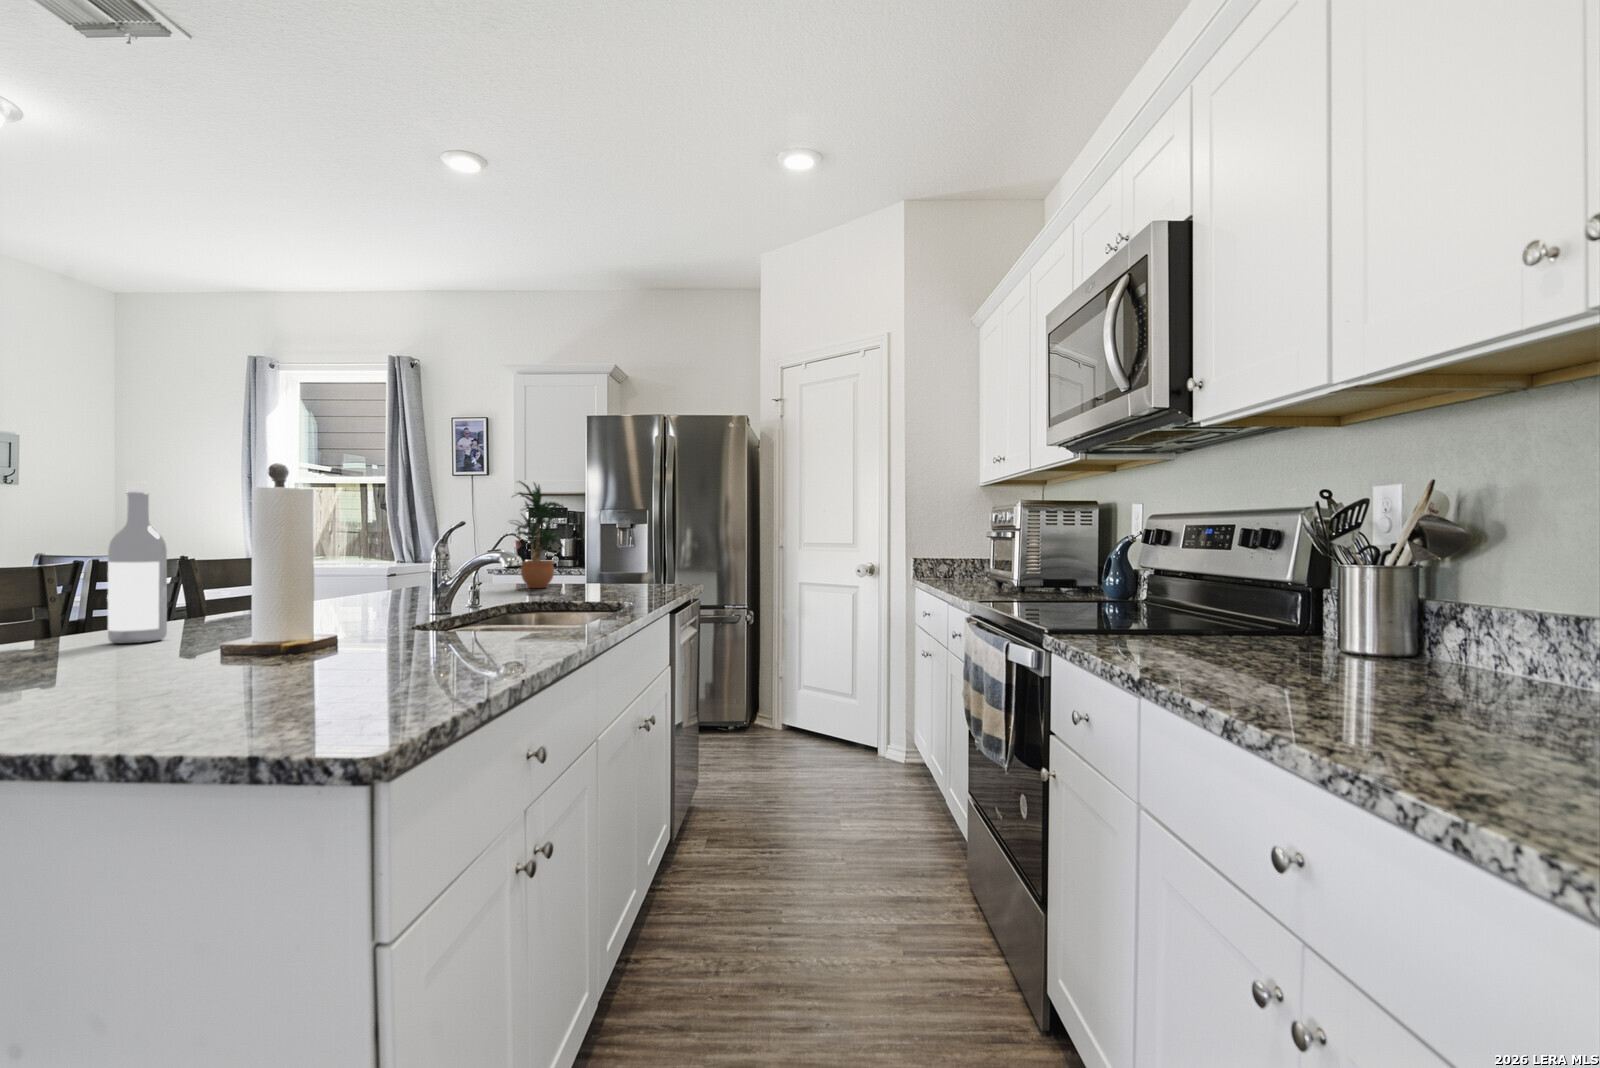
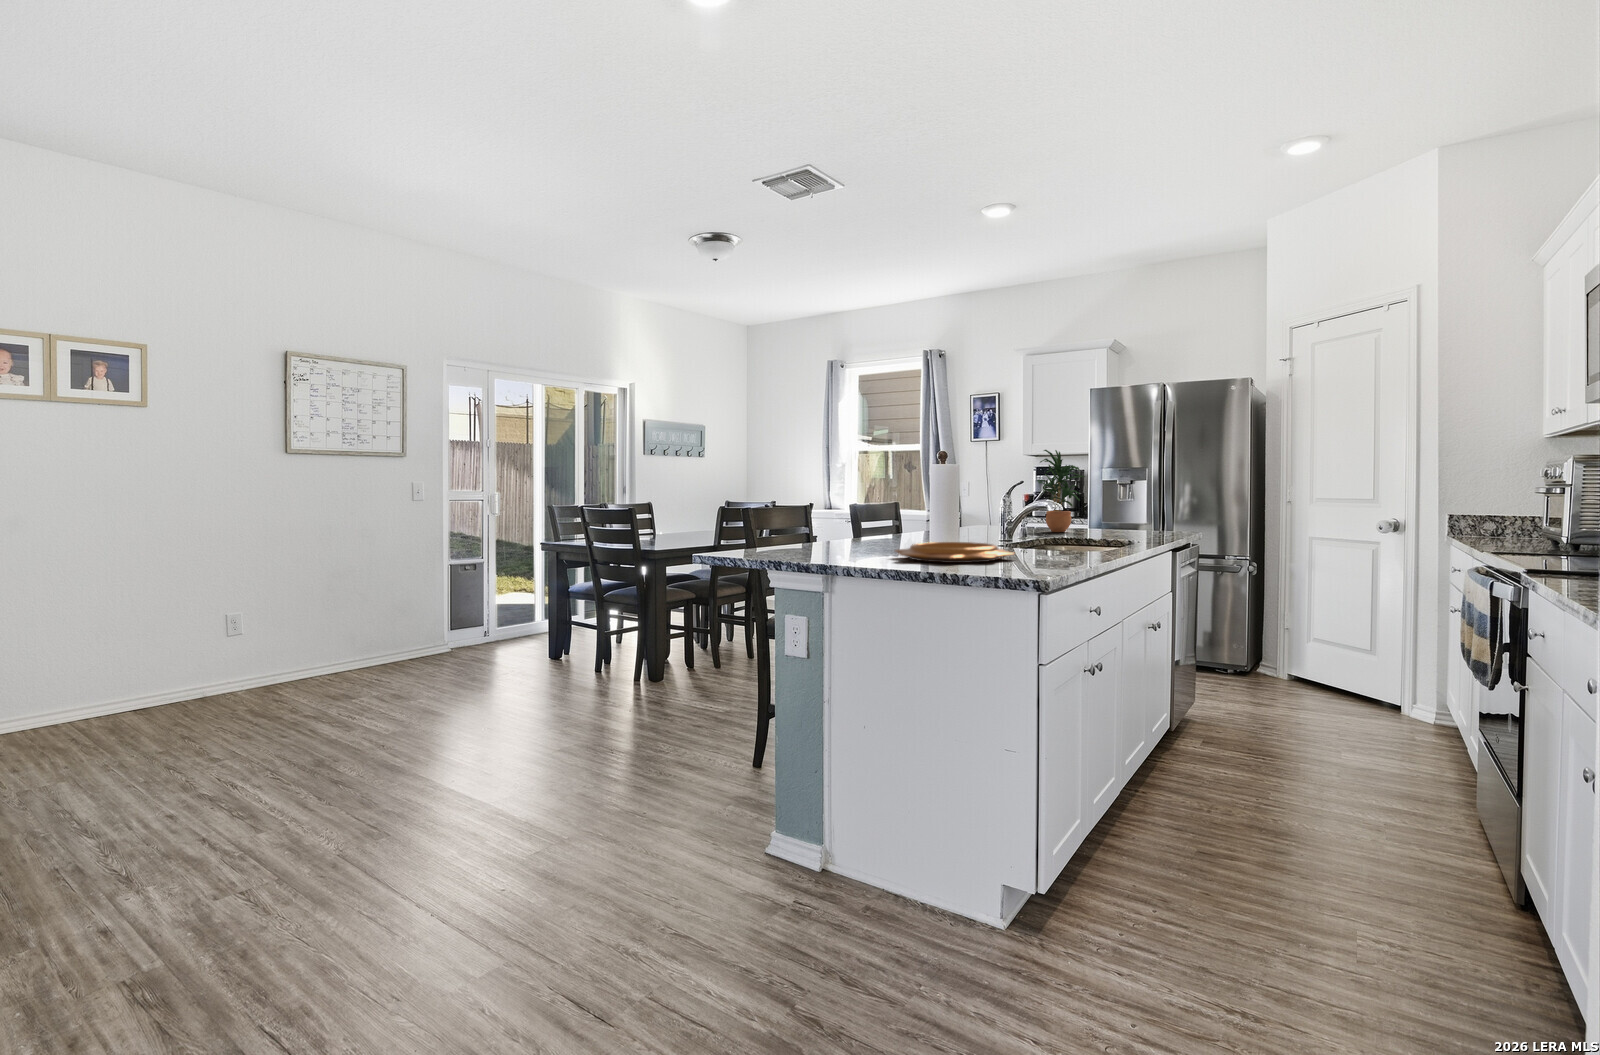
wine bottle: present [107,481,167,643] -> none [861,464,883,547]
decorative bowl: none [78,634,392,693] -> present [895,542,1014,563]

